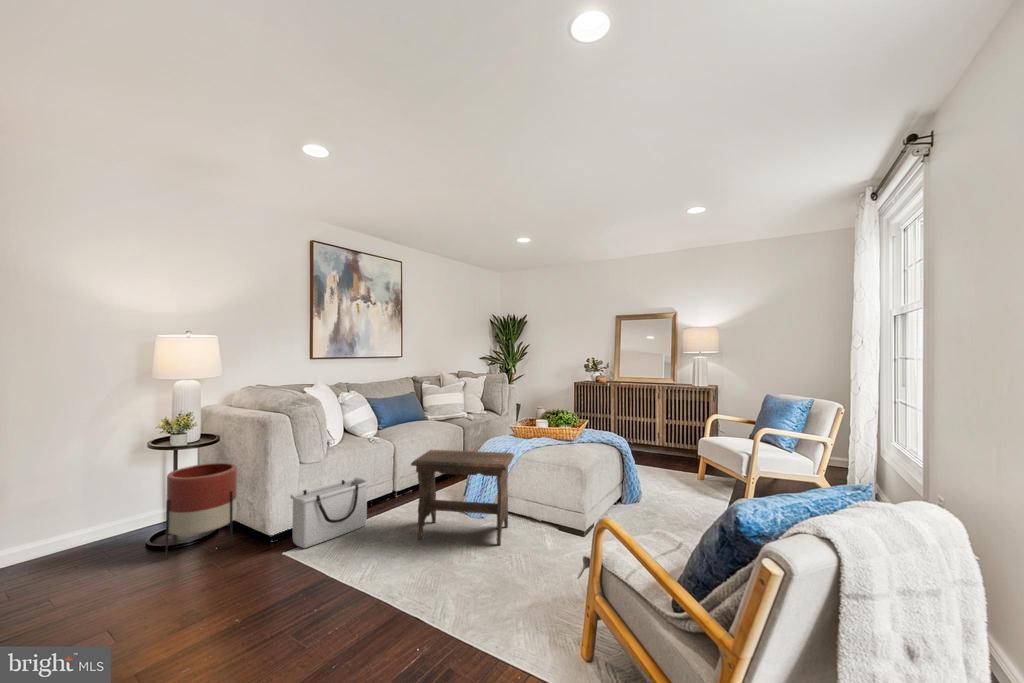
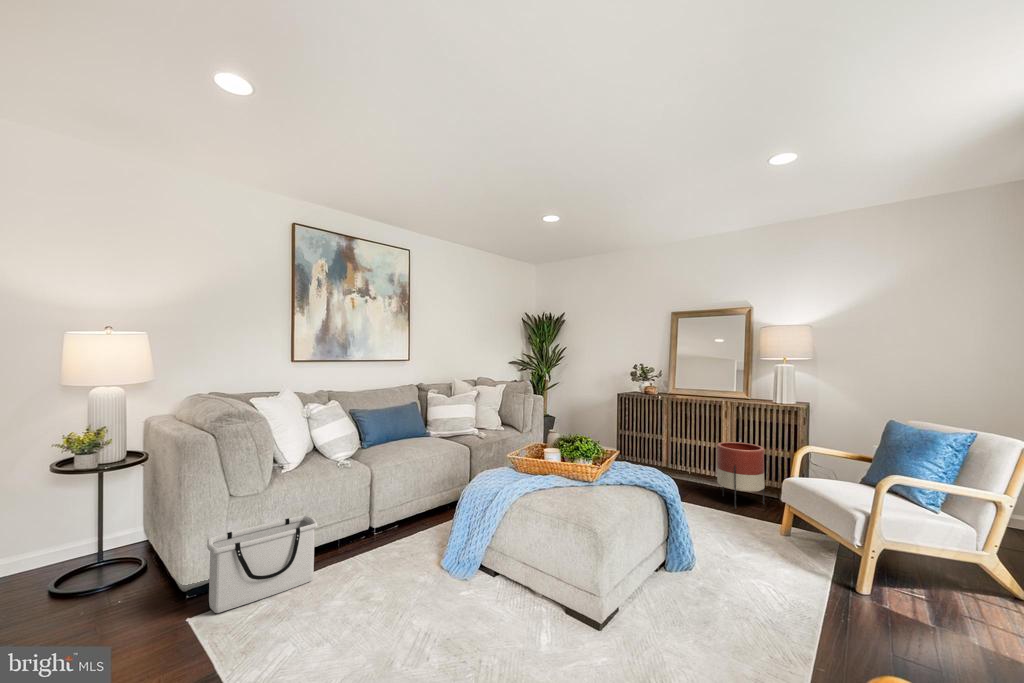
footstool: present [411,450,514,545] -> none [357,484,505,635]
planter: present [165,463,237,560] -> present [717,442,765,509]

